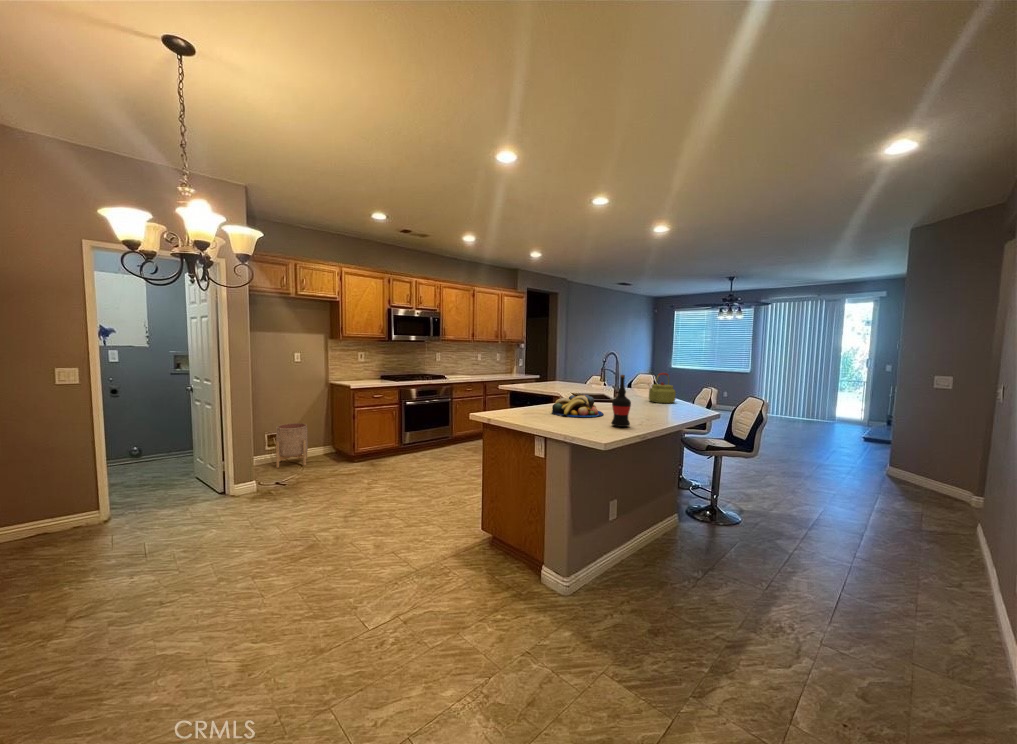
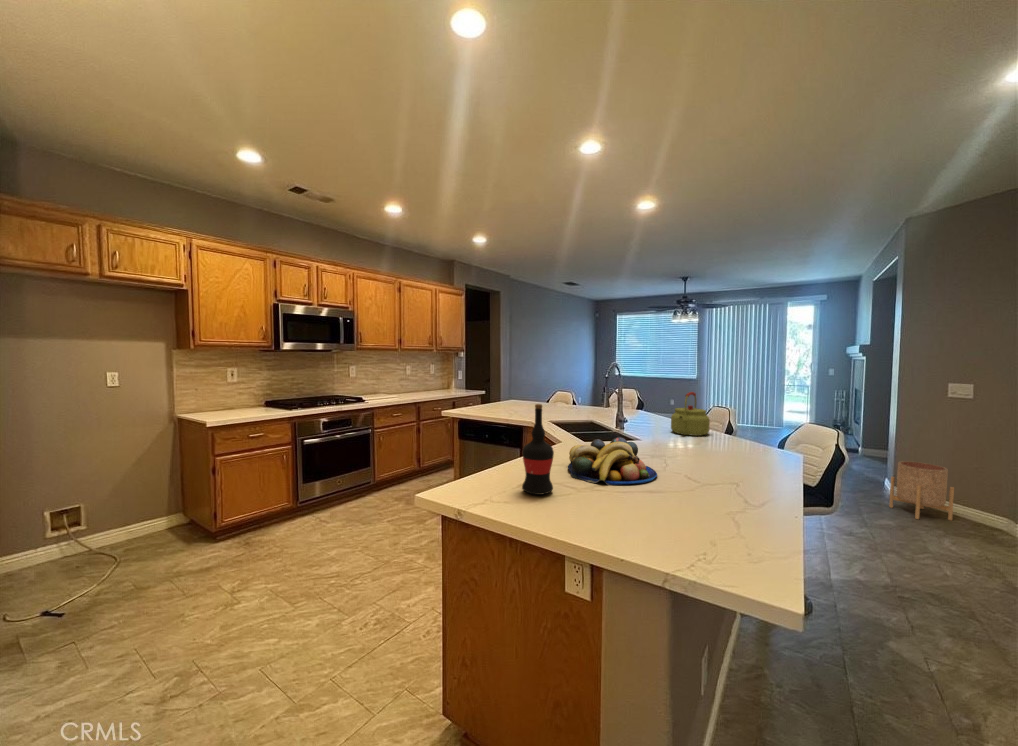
wine bottle: present [611,375,631,427] -> present [522,404,554,495]
planter: present [276,423,308,468] -> present [889,461,954,520]

